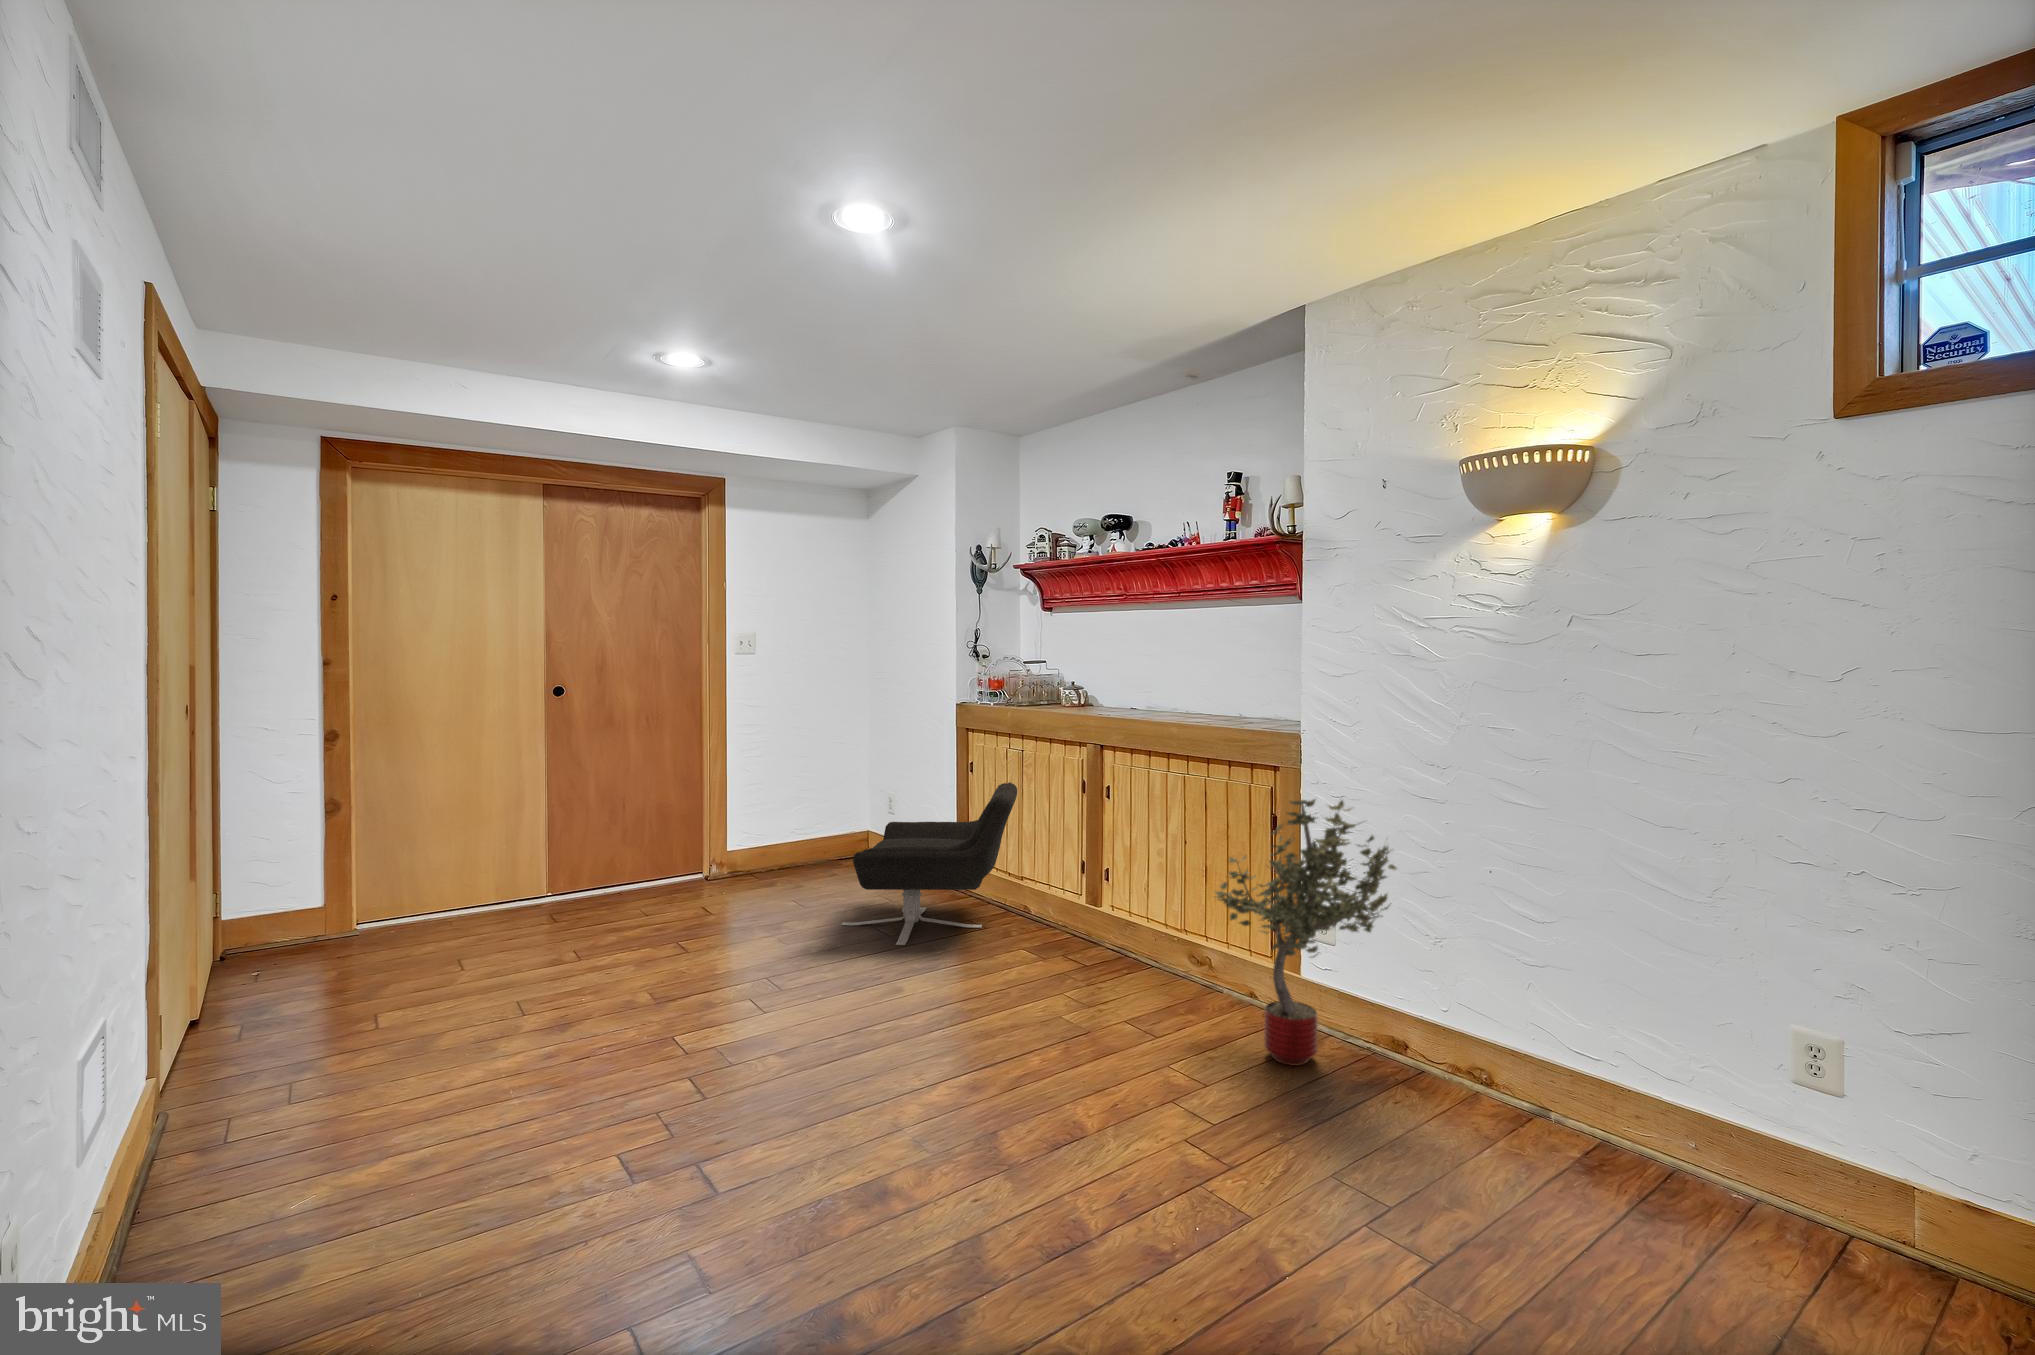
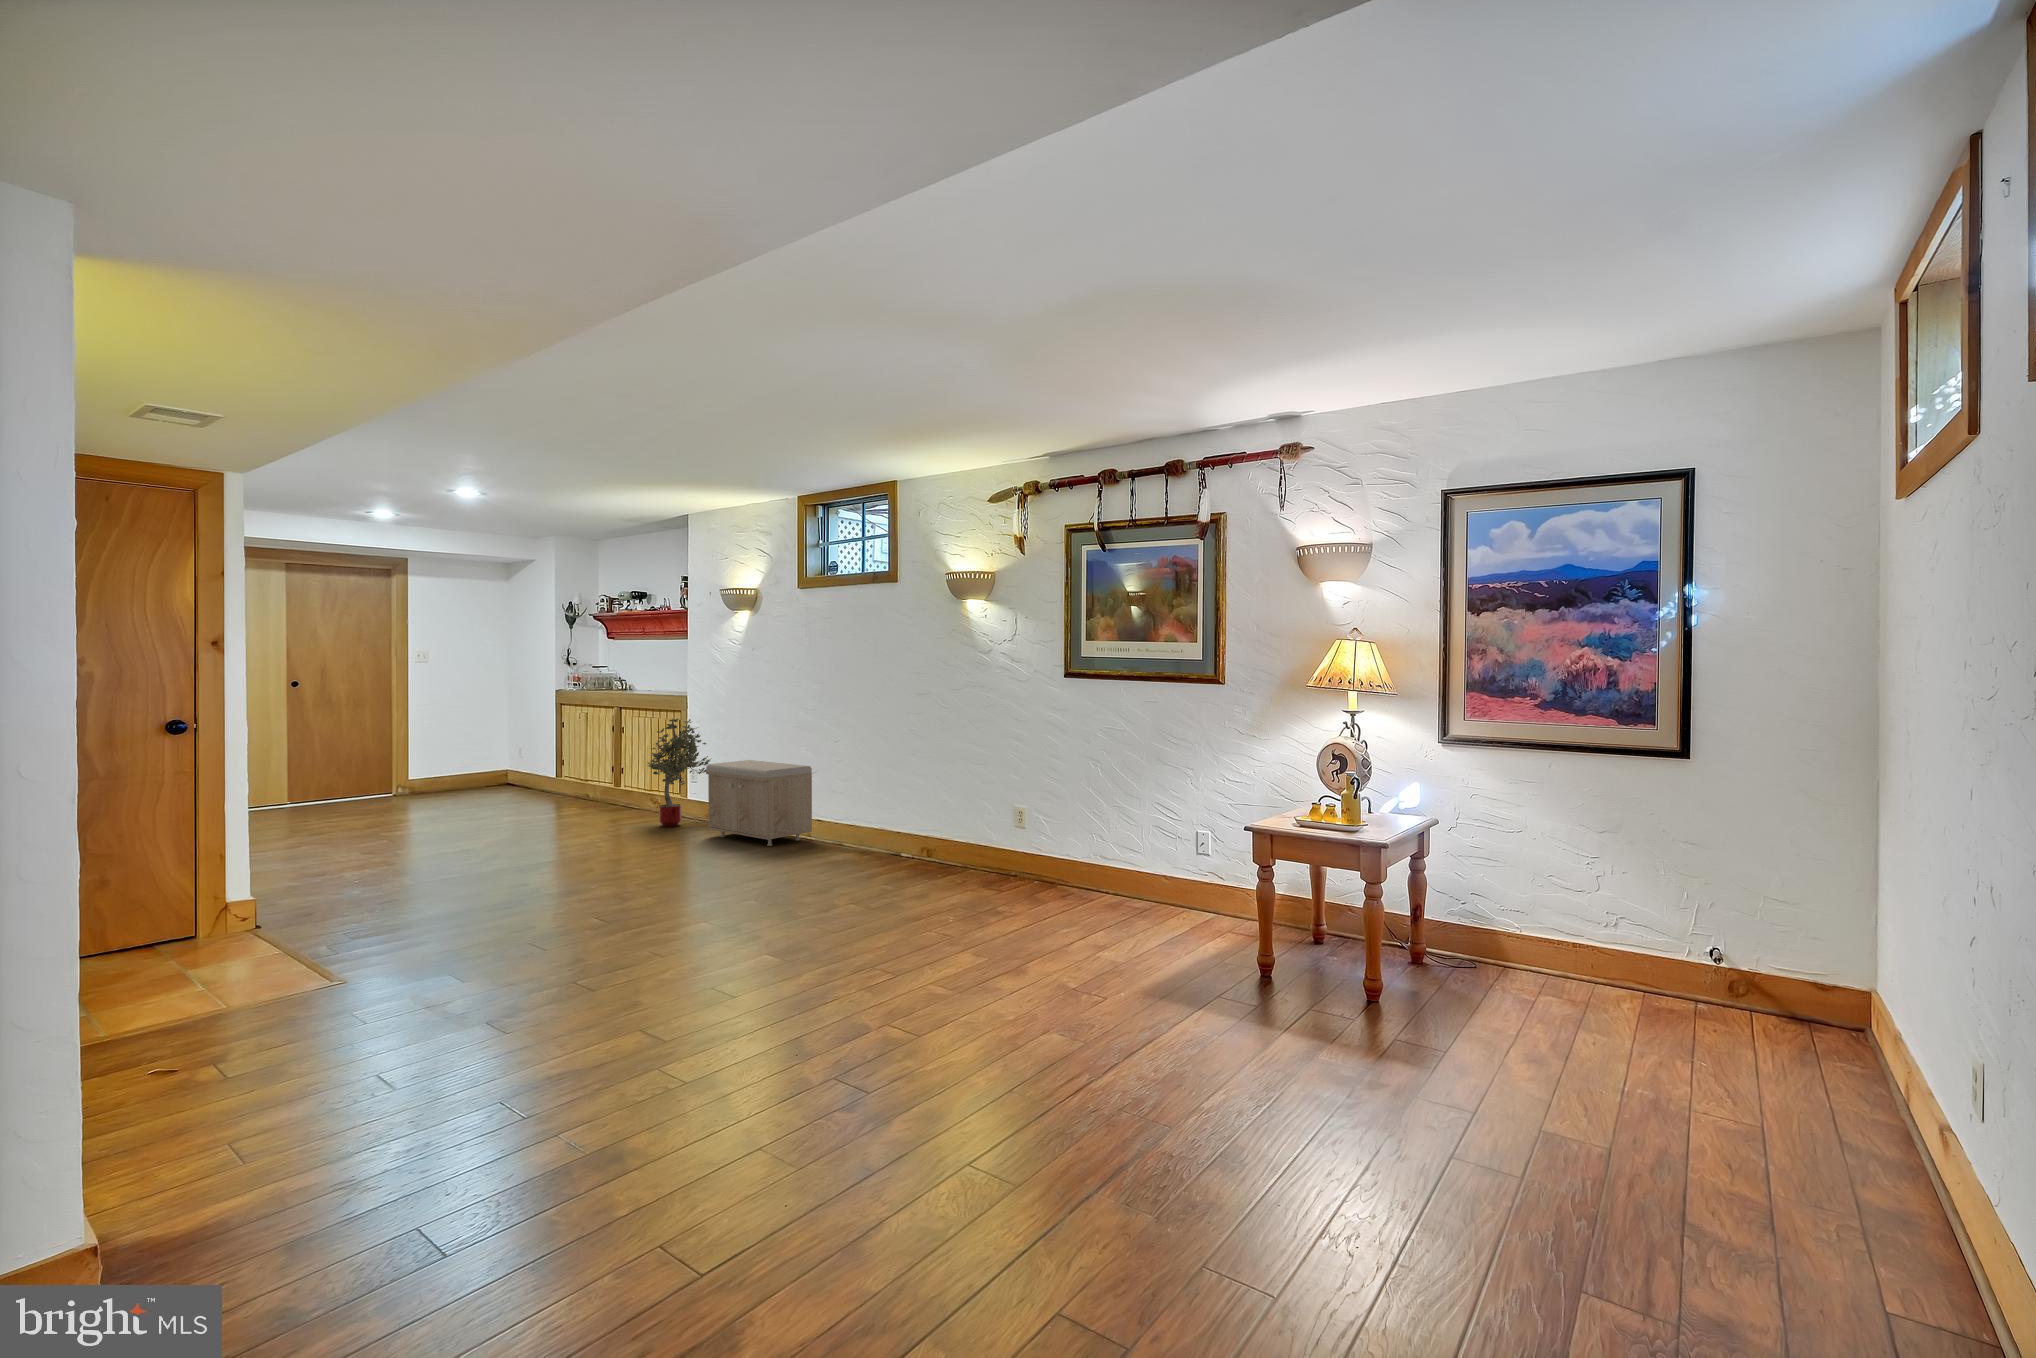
lounge chair: present [841,782,1017,945] -> none [478,730,583,810]
storage bench: none [1468,925,1852,1267] -> present [706,760,812,846]

